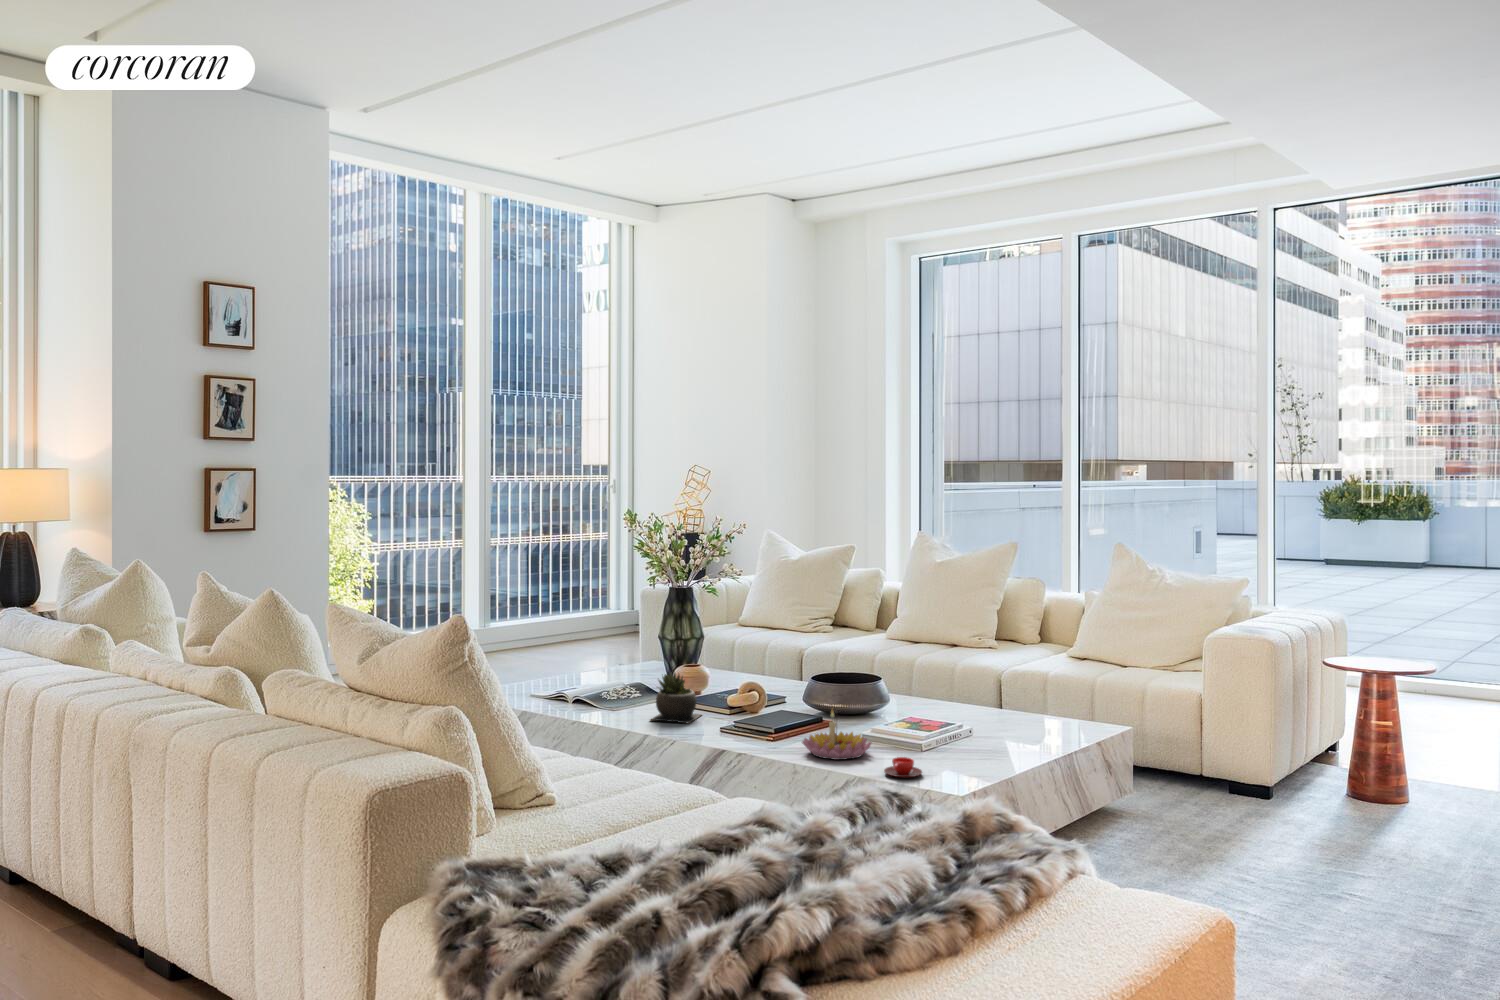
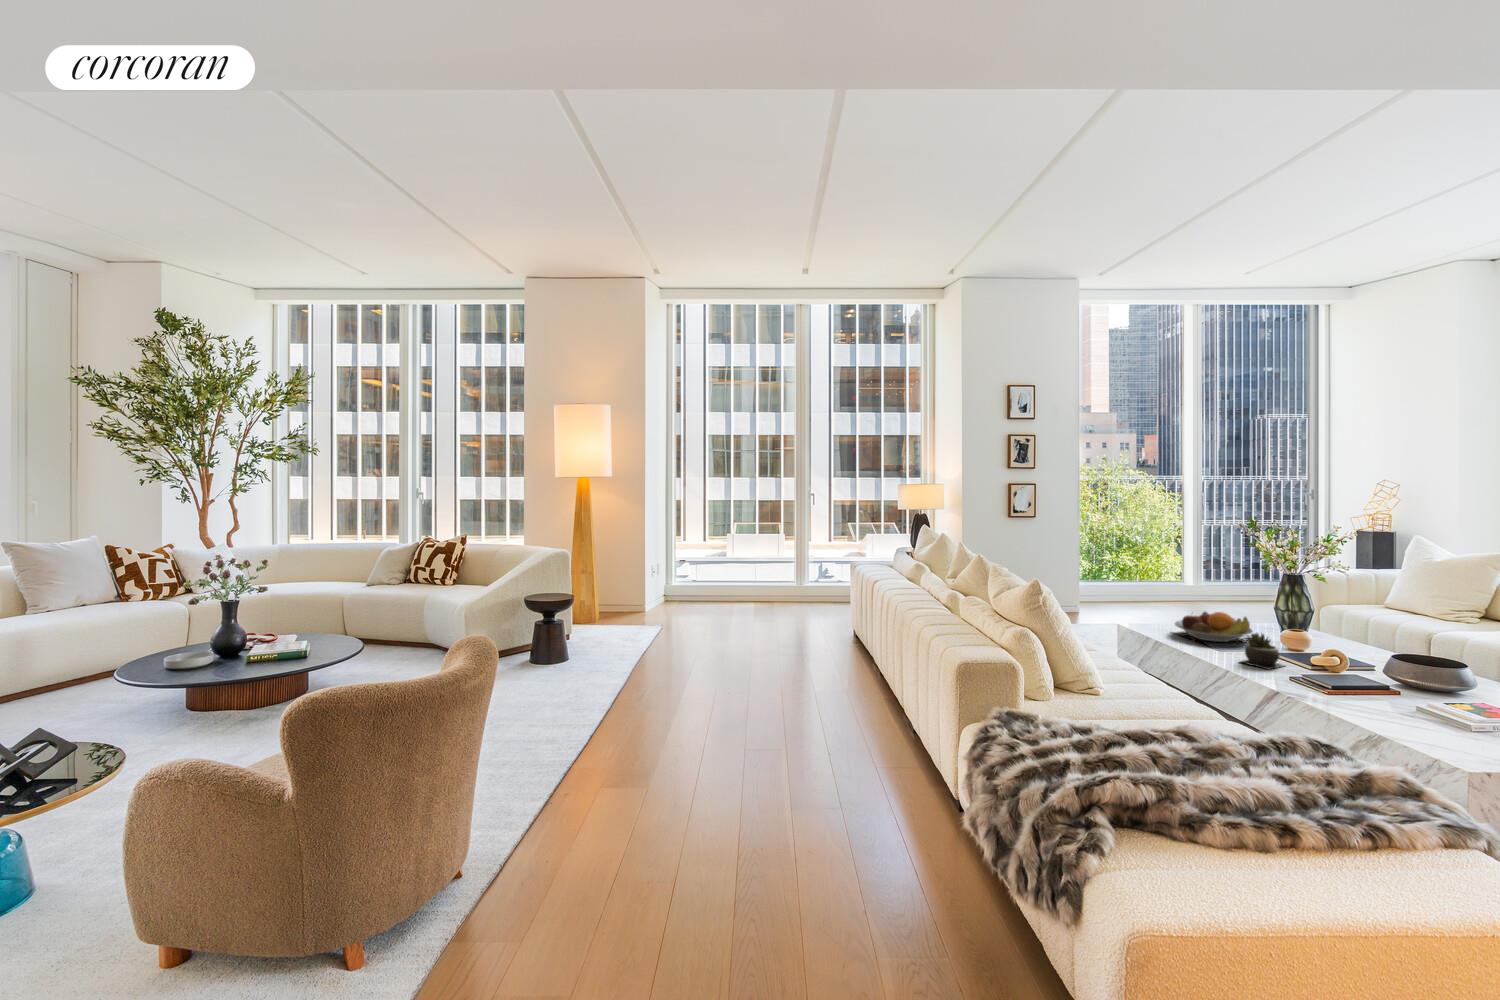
fruit bowl: none [542,653,642,700] -> present [1175,612,1253,642]
candle holder: present [802,710,871,760] -> none [1344,680,1416,723]
teacup: present [884,757,922,777] -> none [1407,730,1449,749]

